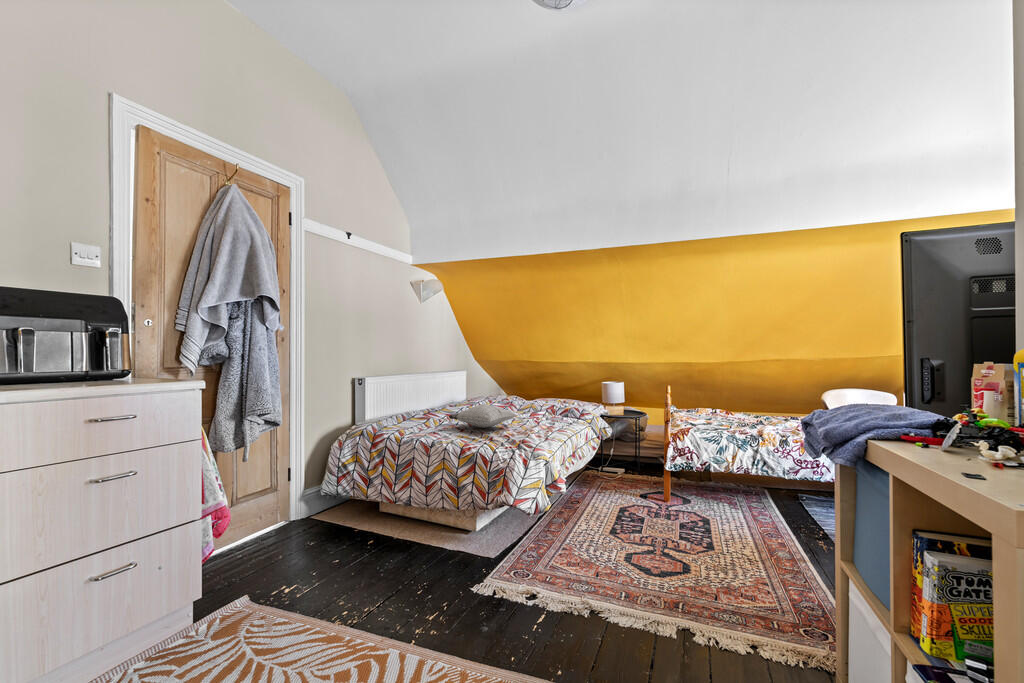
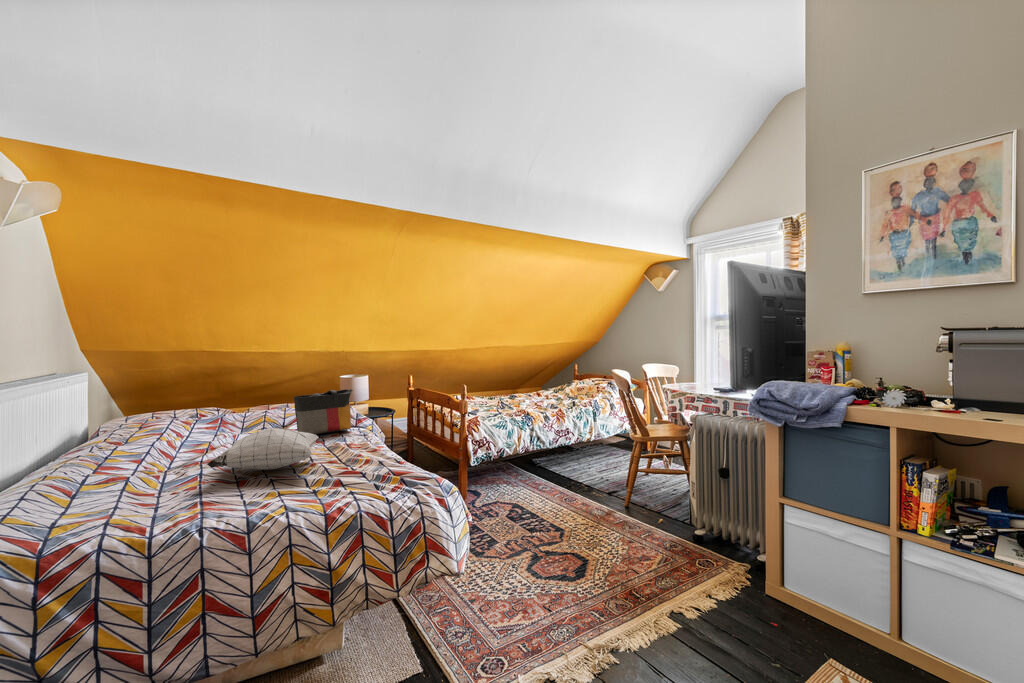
tote bag: none [532,388,570,417] -> present [294,389,352,434]

